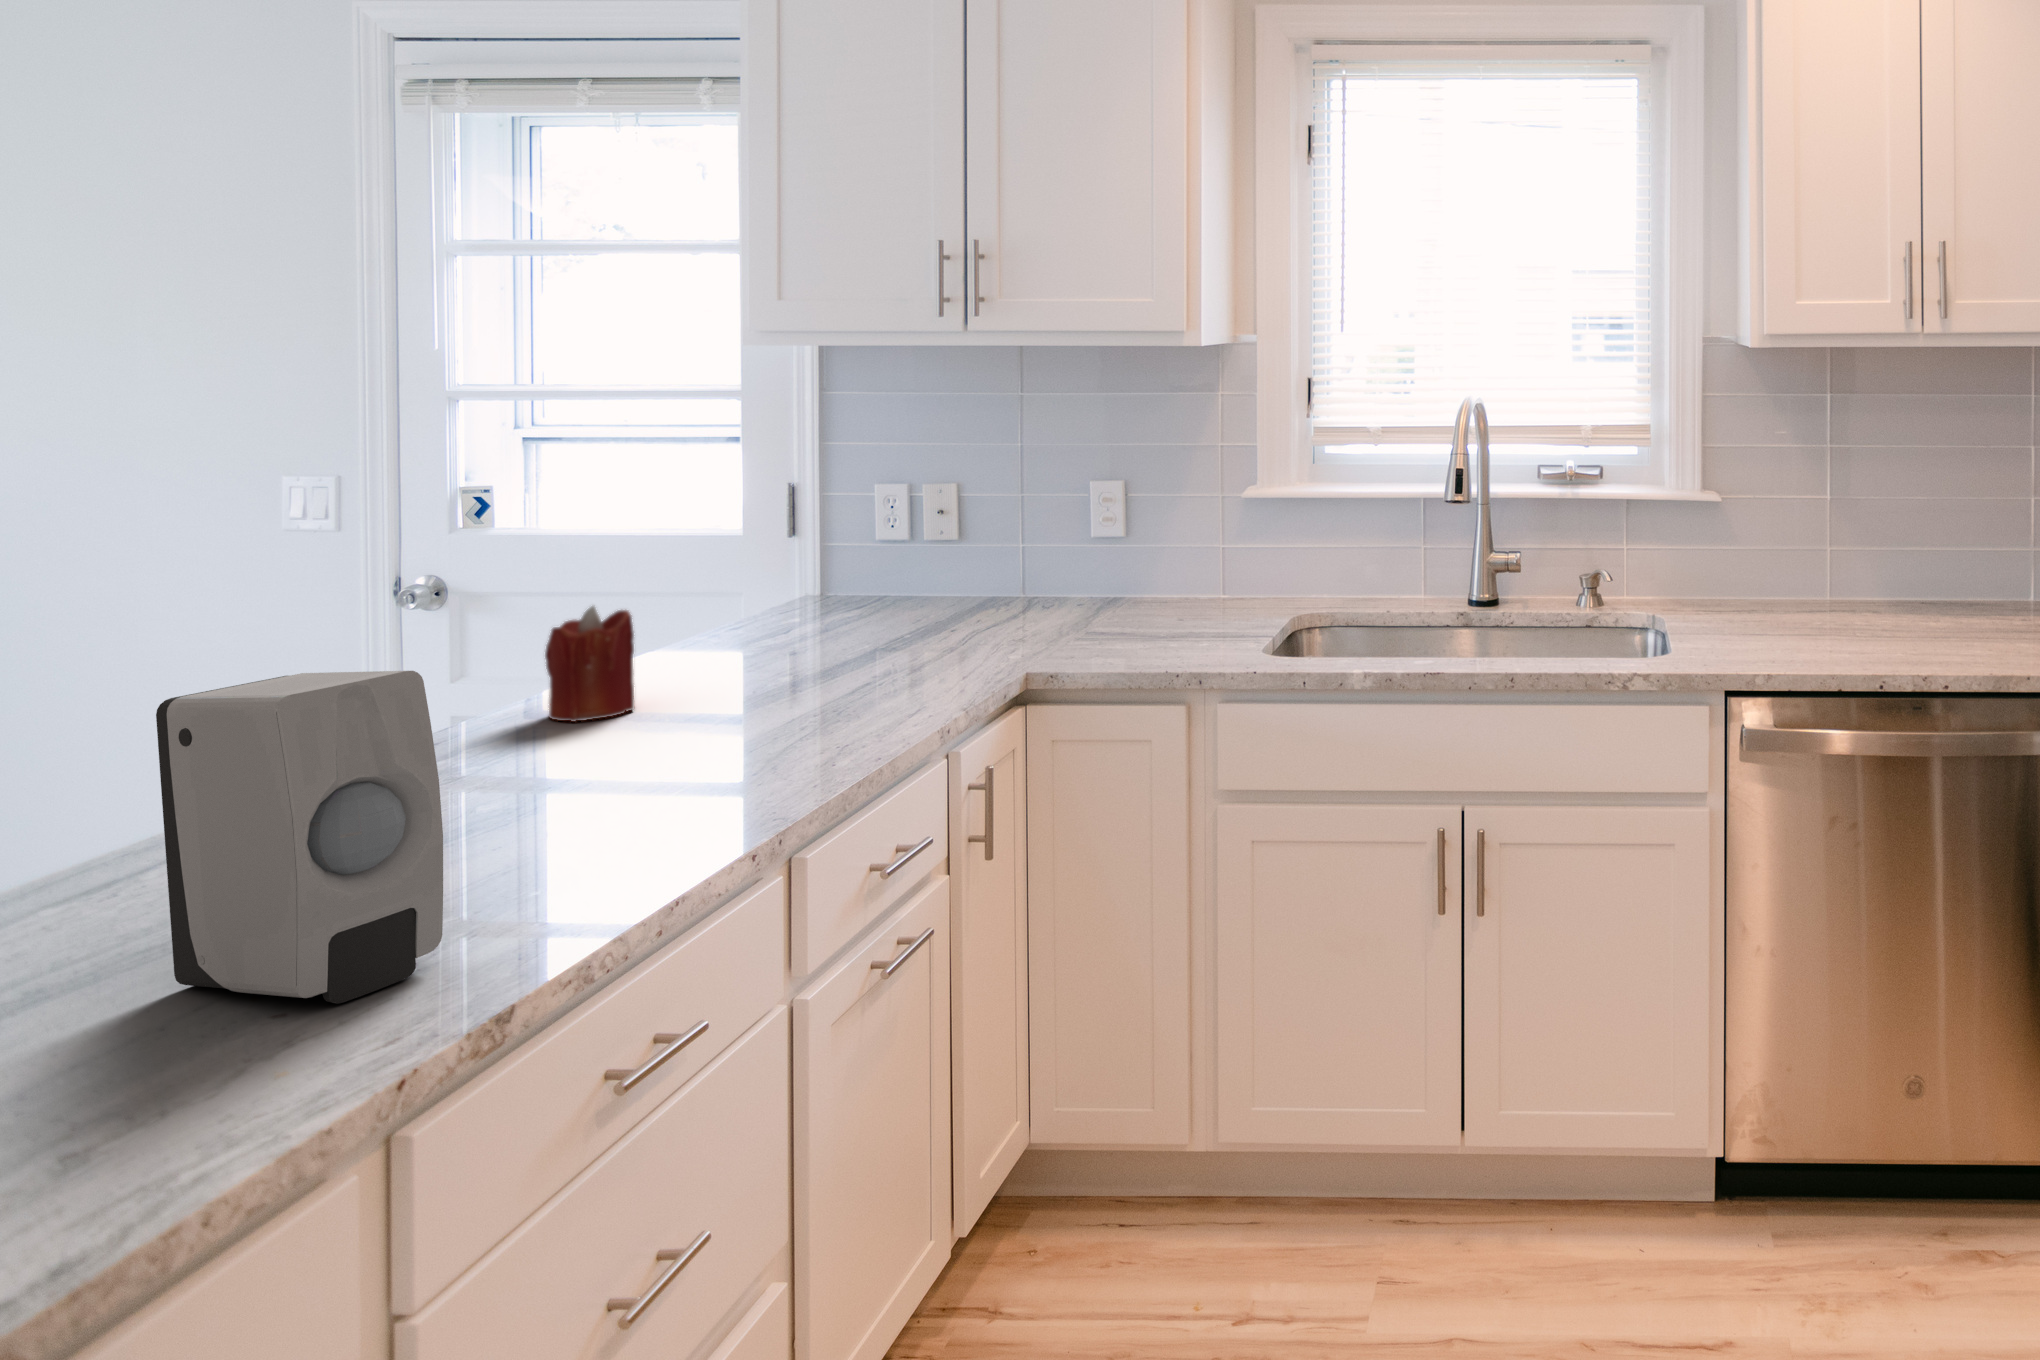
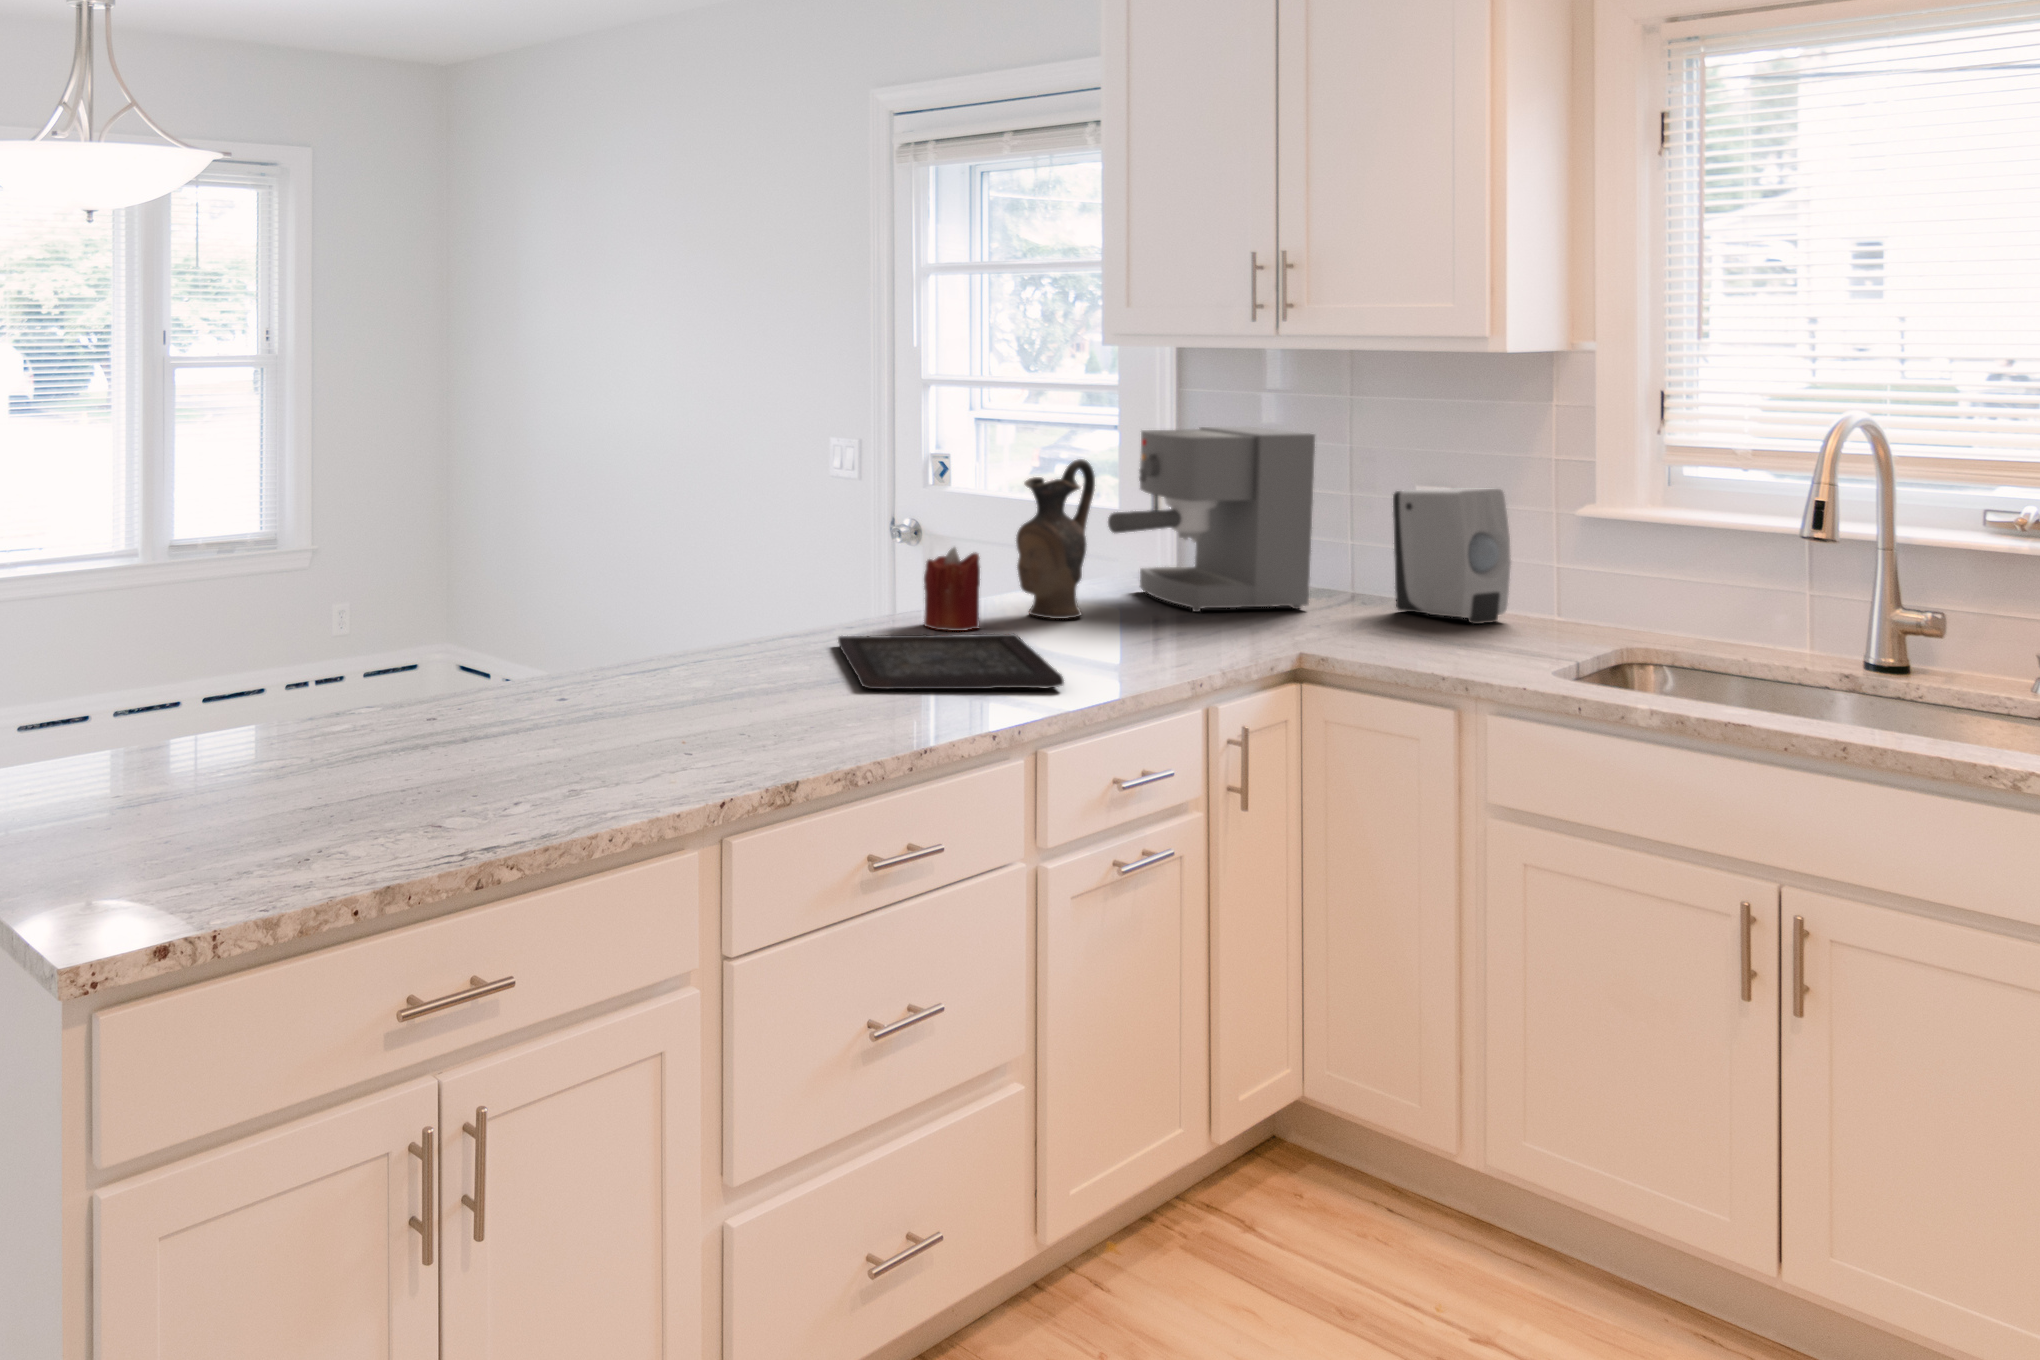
coffee maker: none [779,427,1007,645] -> present [1108,426,1315,612]
ceramic pitcher: none [668,477,768,681] -> present [1016,459,1095,619]
soap dispenser: present [156,671,443,1004] -> present [1393,488,1511,624]
tray: none [431,709,809,826] -> present [838,634,1064,689]

